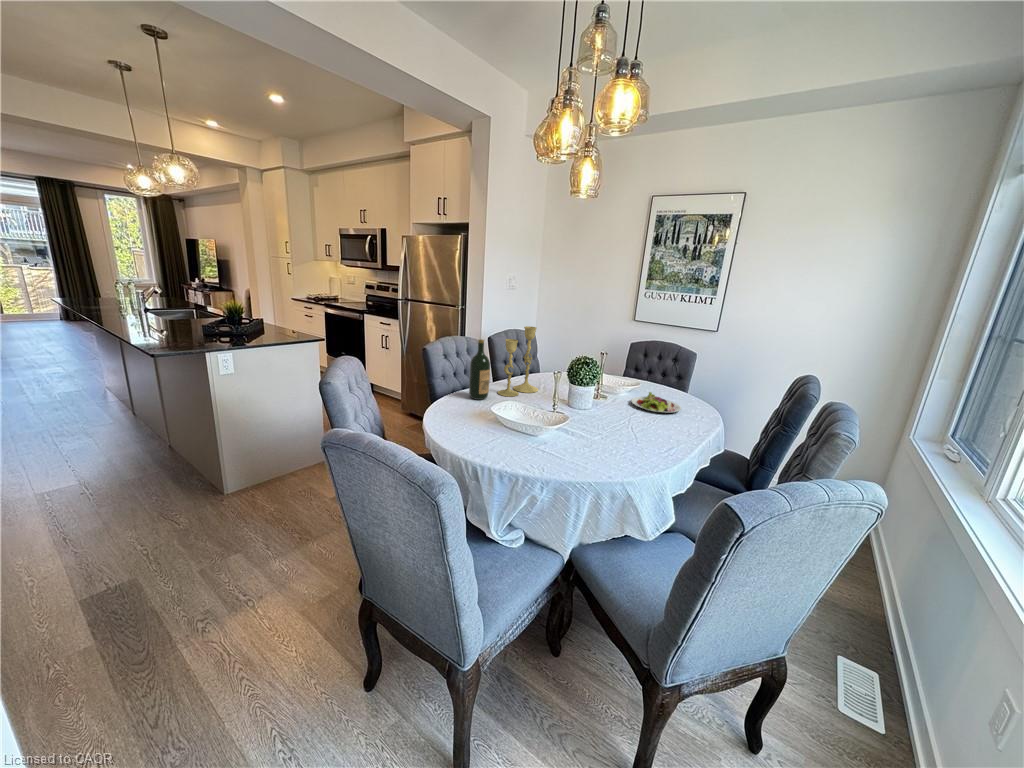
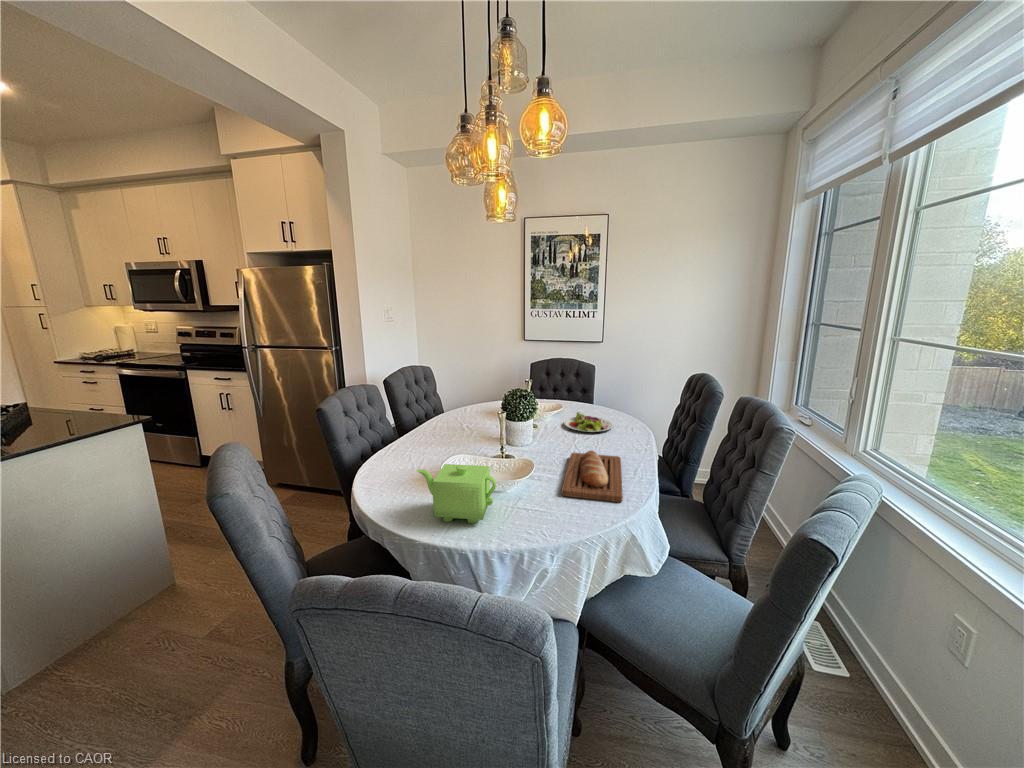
candlestick: present [498,326,538,397] -> none [425,363,466,448]
wine bottle: present [469,339,490,400] -> none [392,387,419,460]
teapot: none [462,399,518,449] -> present [417,464,496,523]
bread loaf: none [580,421,660,466] -> present [562,450,623,502]

